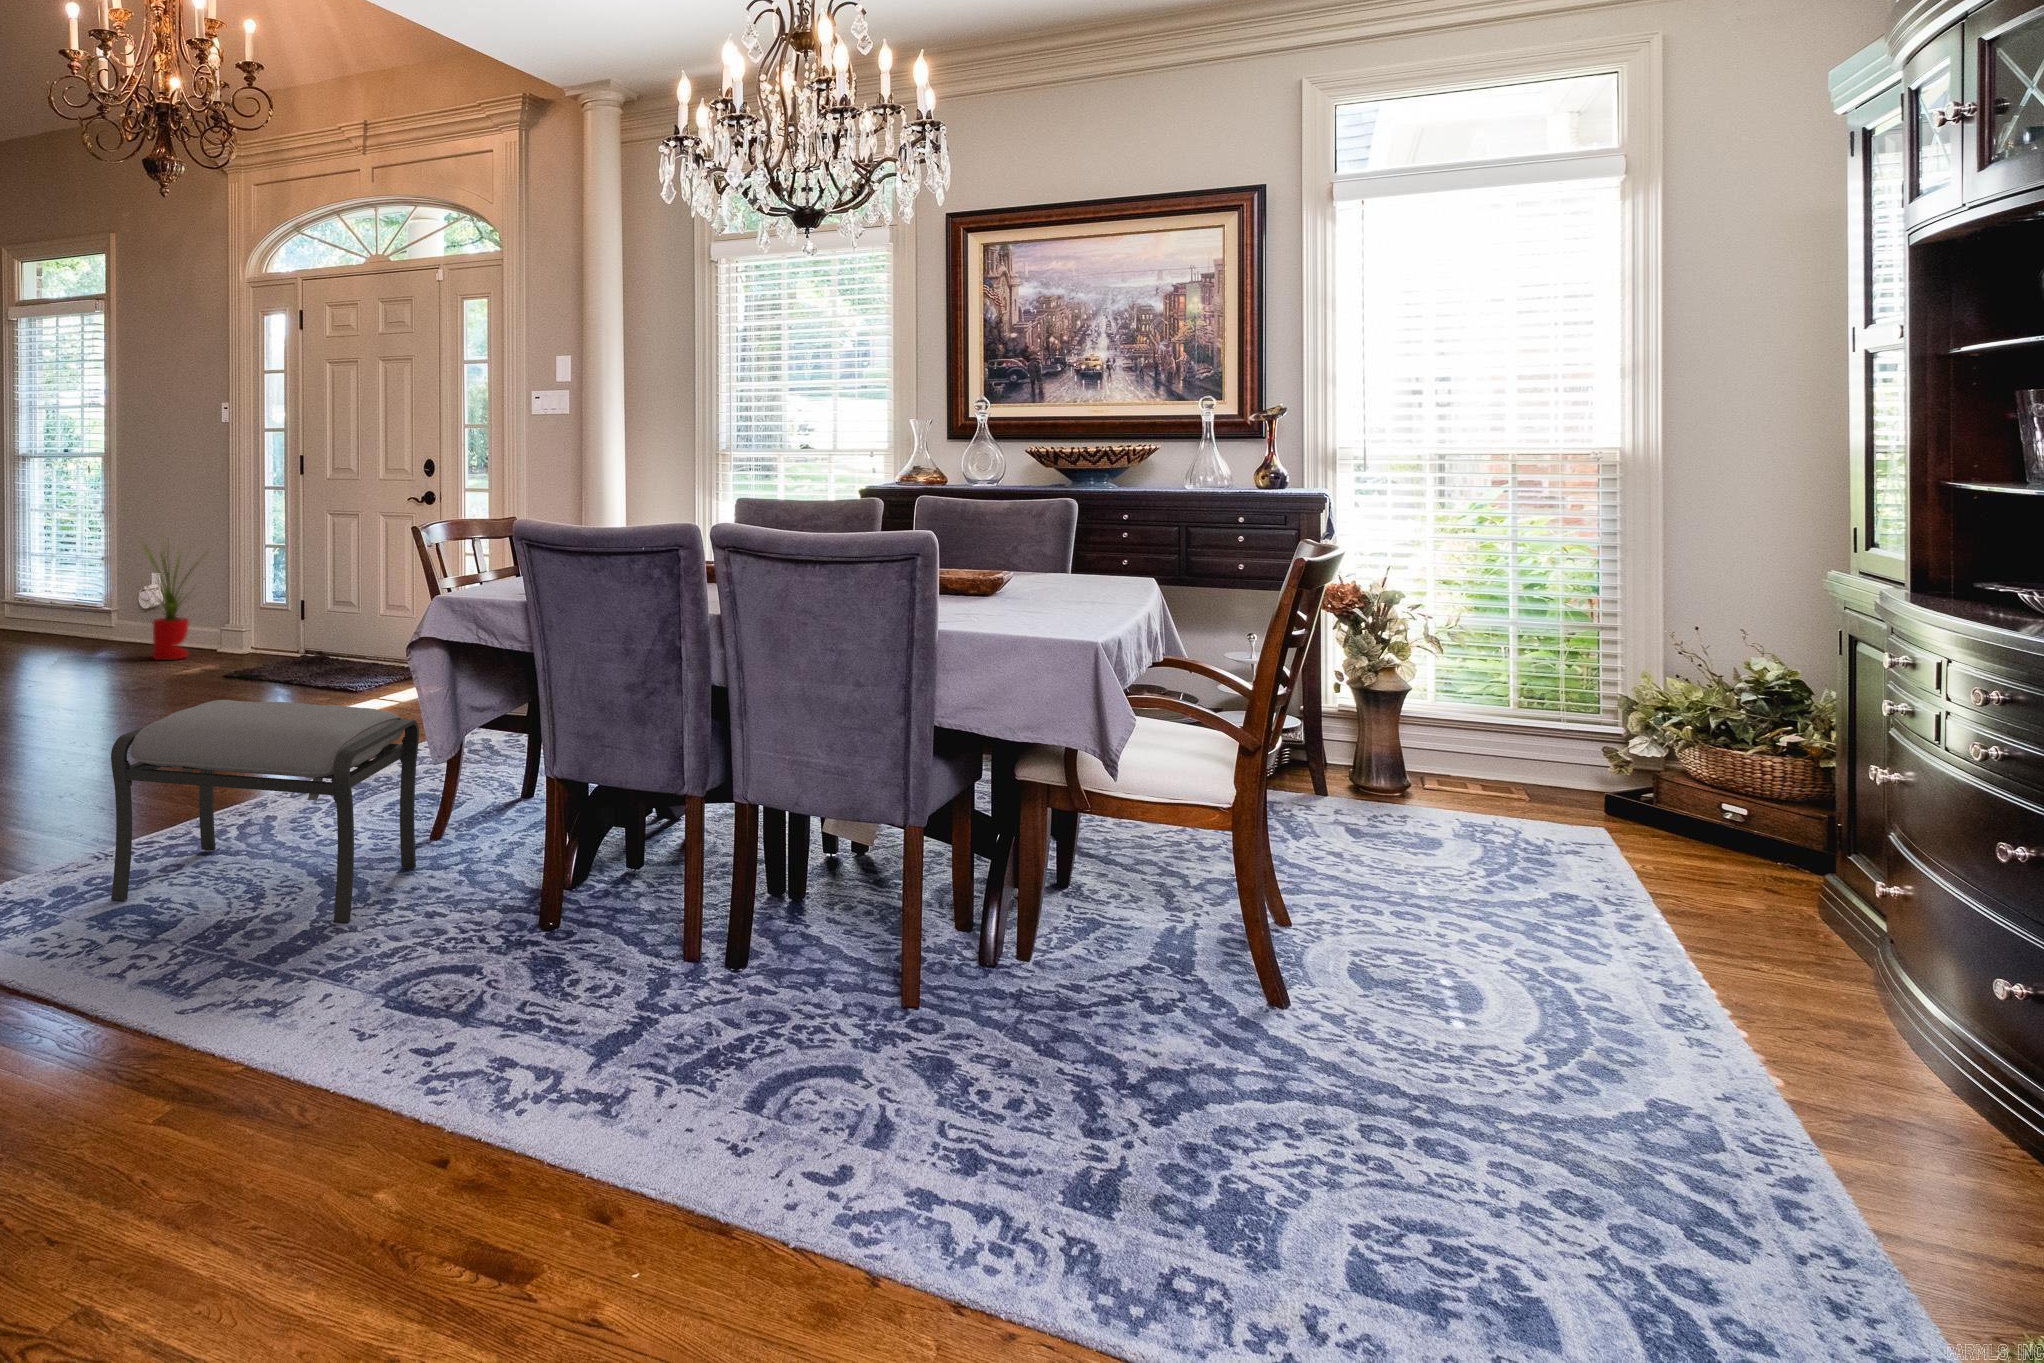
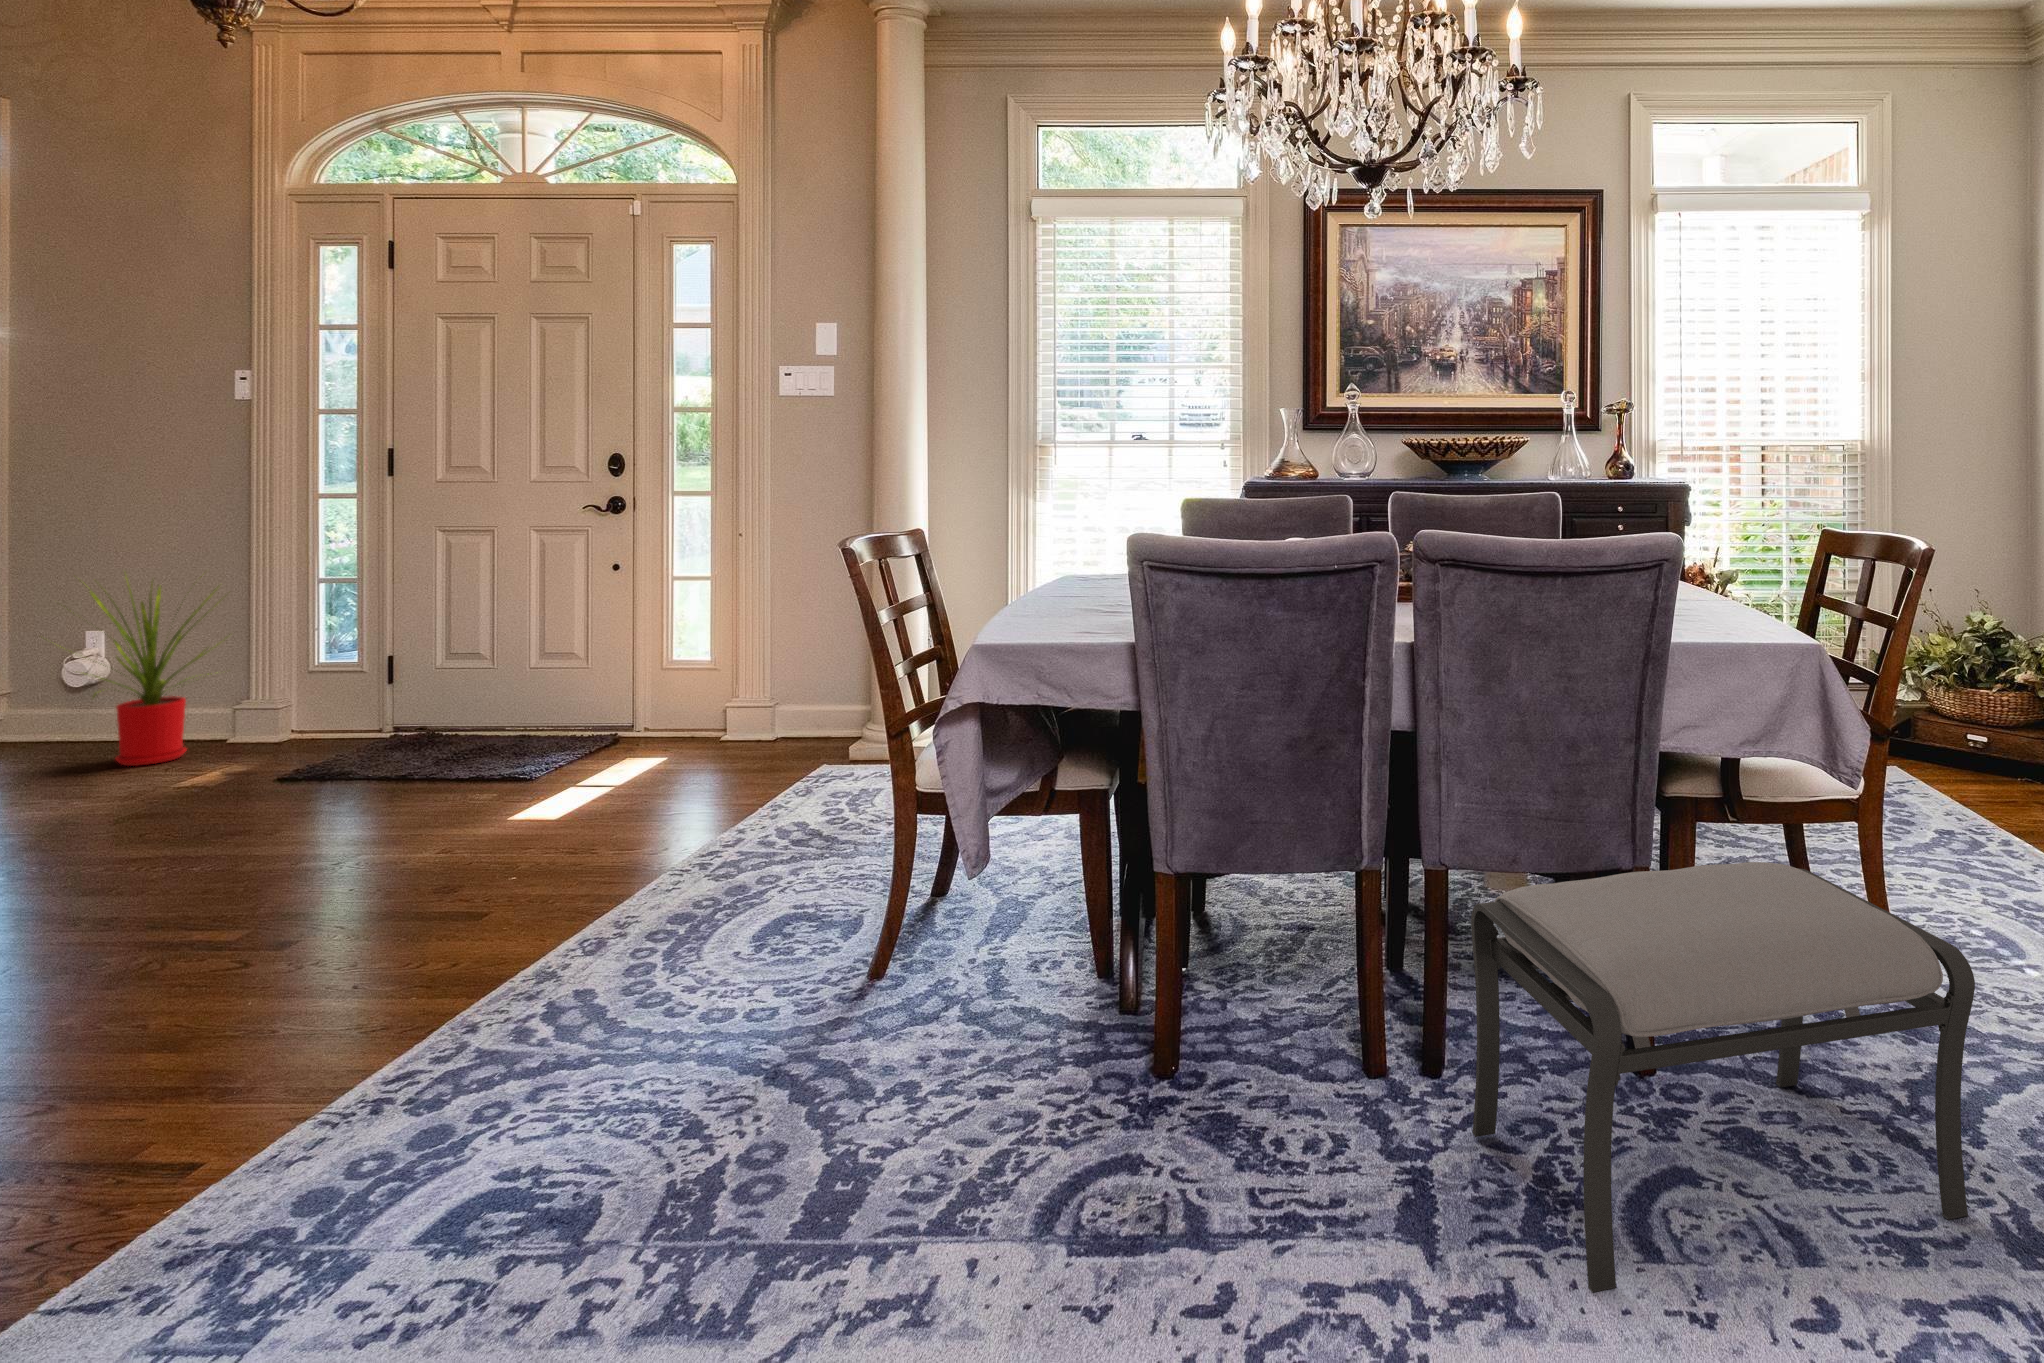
ottoman: present [111,700,419,923] -> present [1471,862,1975,1293]

